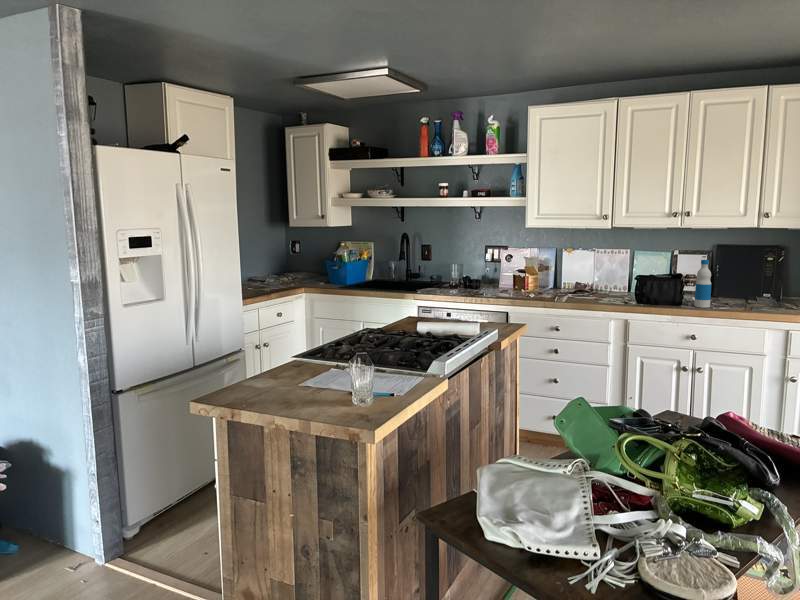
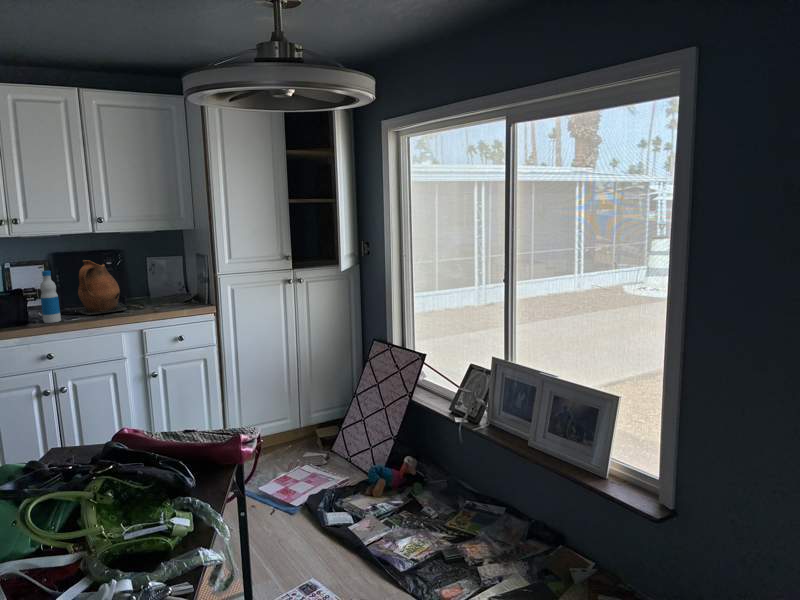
ceramic pitcher: none [726,254,779,309] -> present [78,261,127,315]

